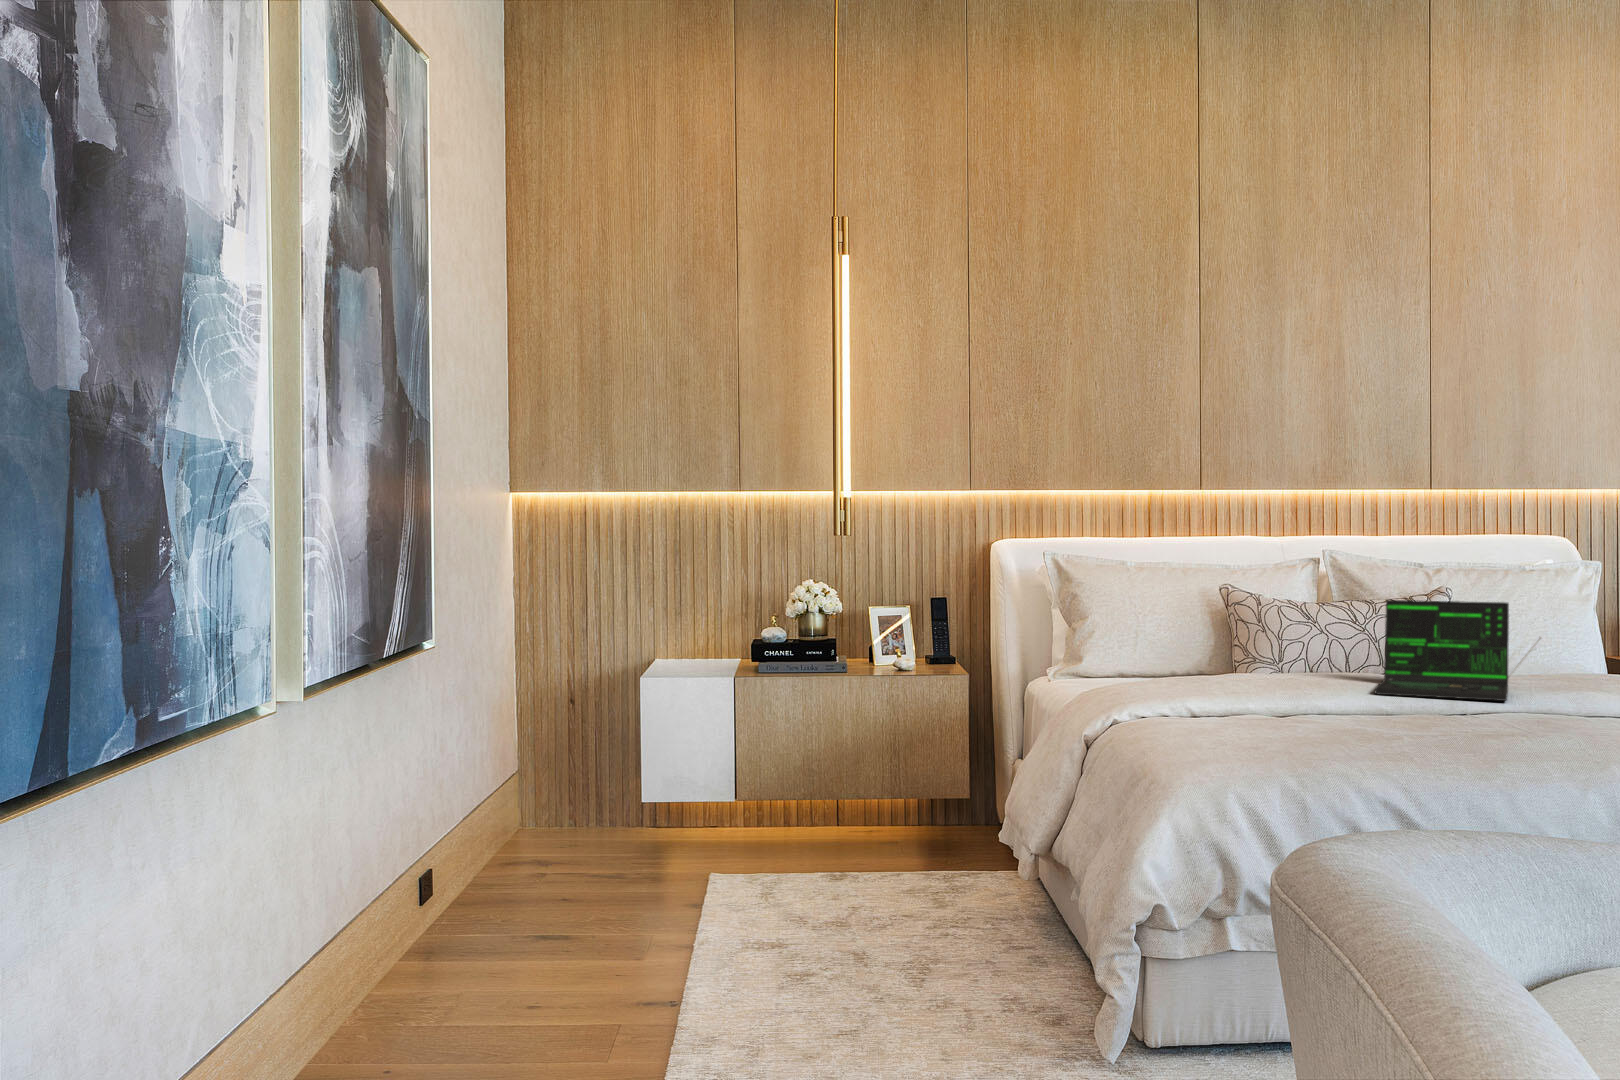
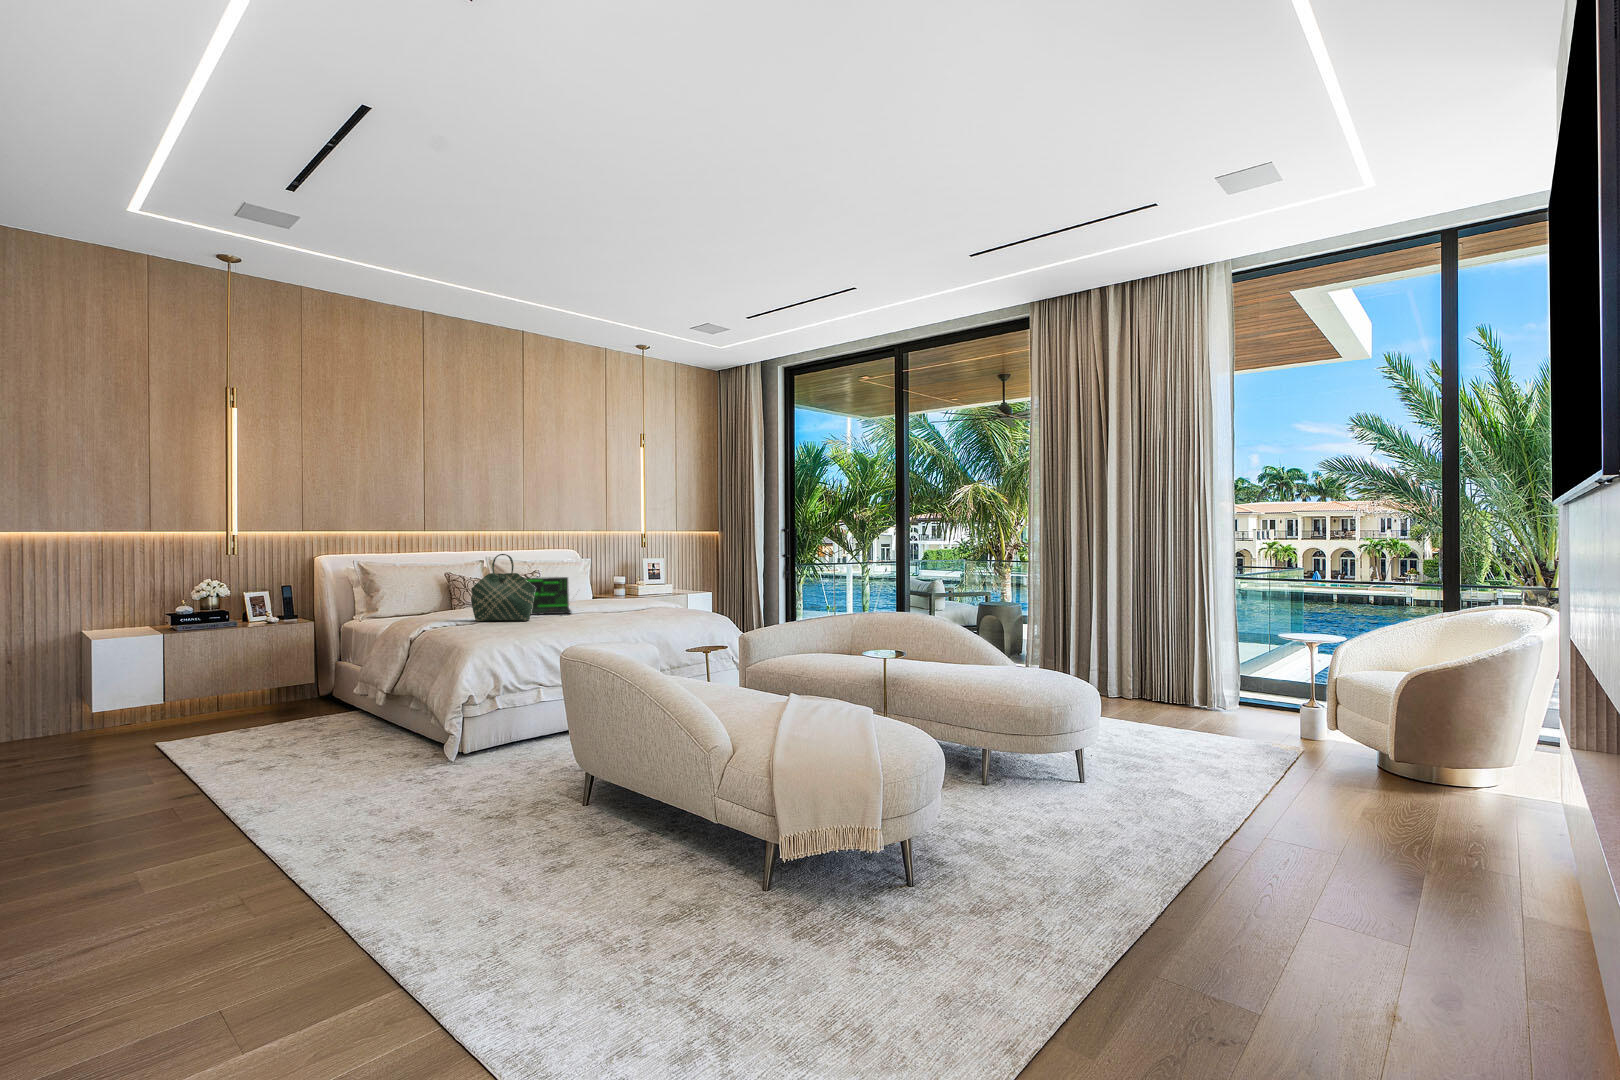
tote bag: none [1230,533,1390,711] -> present [471,554,536,621]

